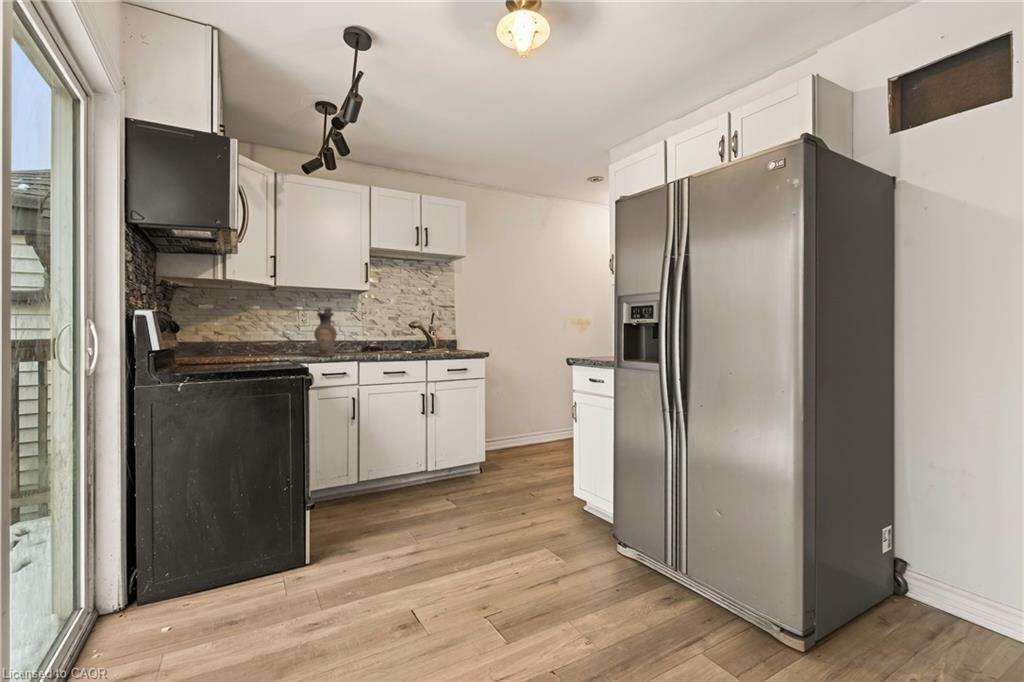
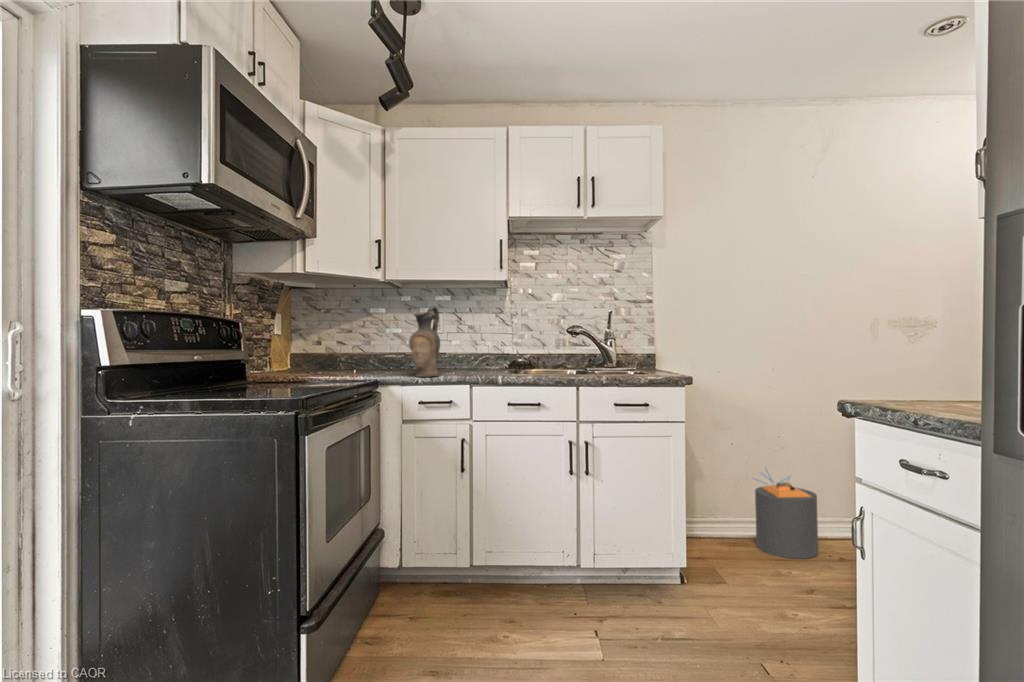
trash can: none [510,405,545,455] -> present [755,469,818,559]

